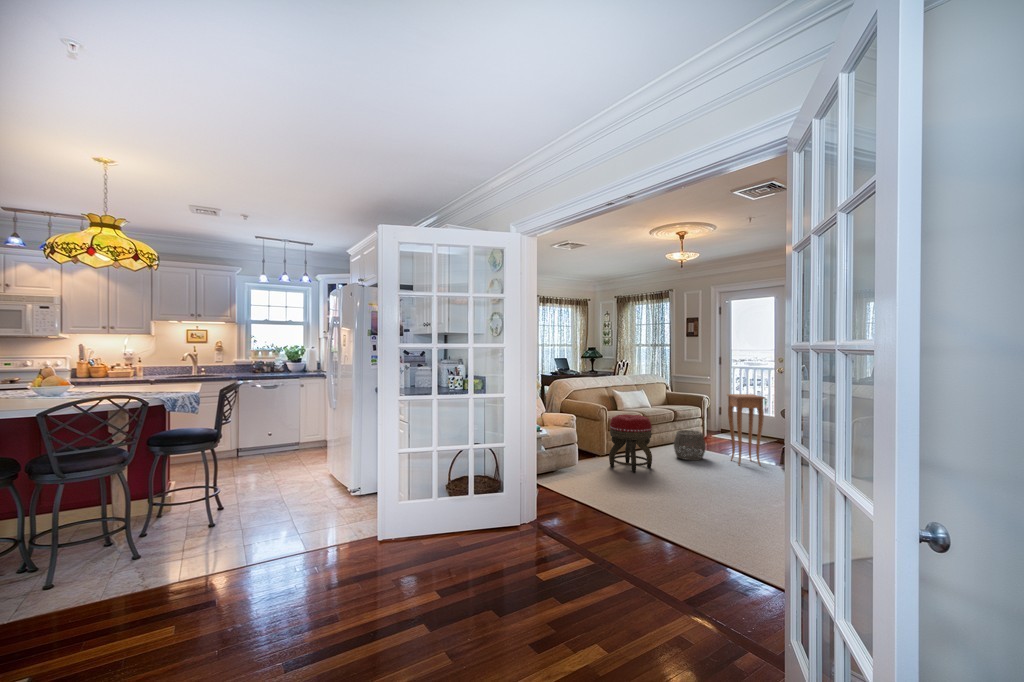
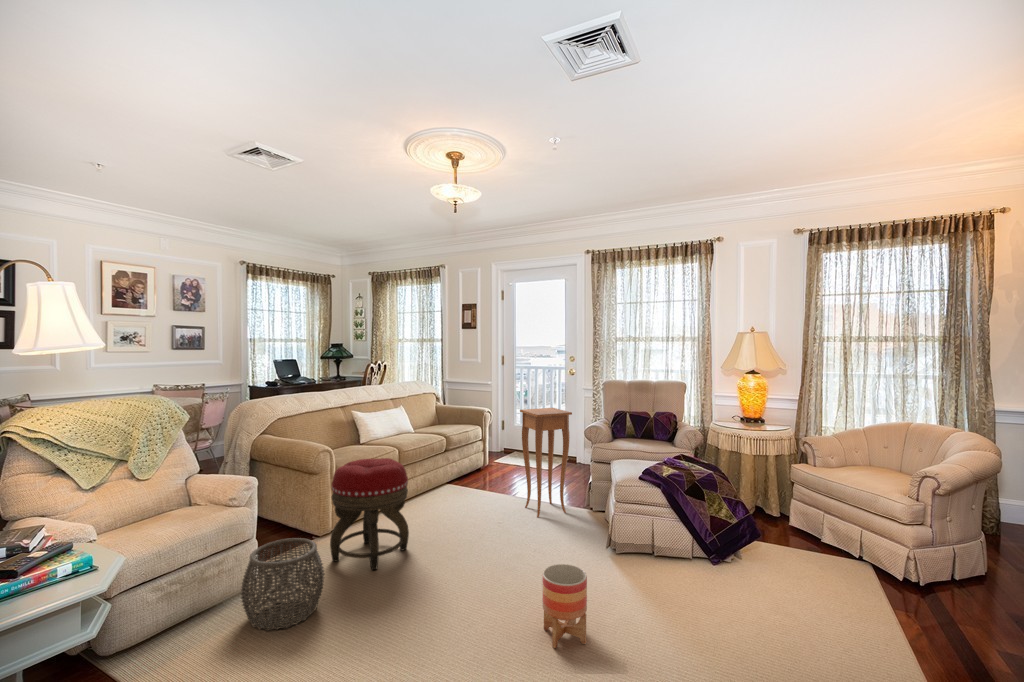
woven basket: present [674,430,706,460] -> present [241,538,324,630]
planter: none [729,470,755,510] -> present [542,564,587,648]

